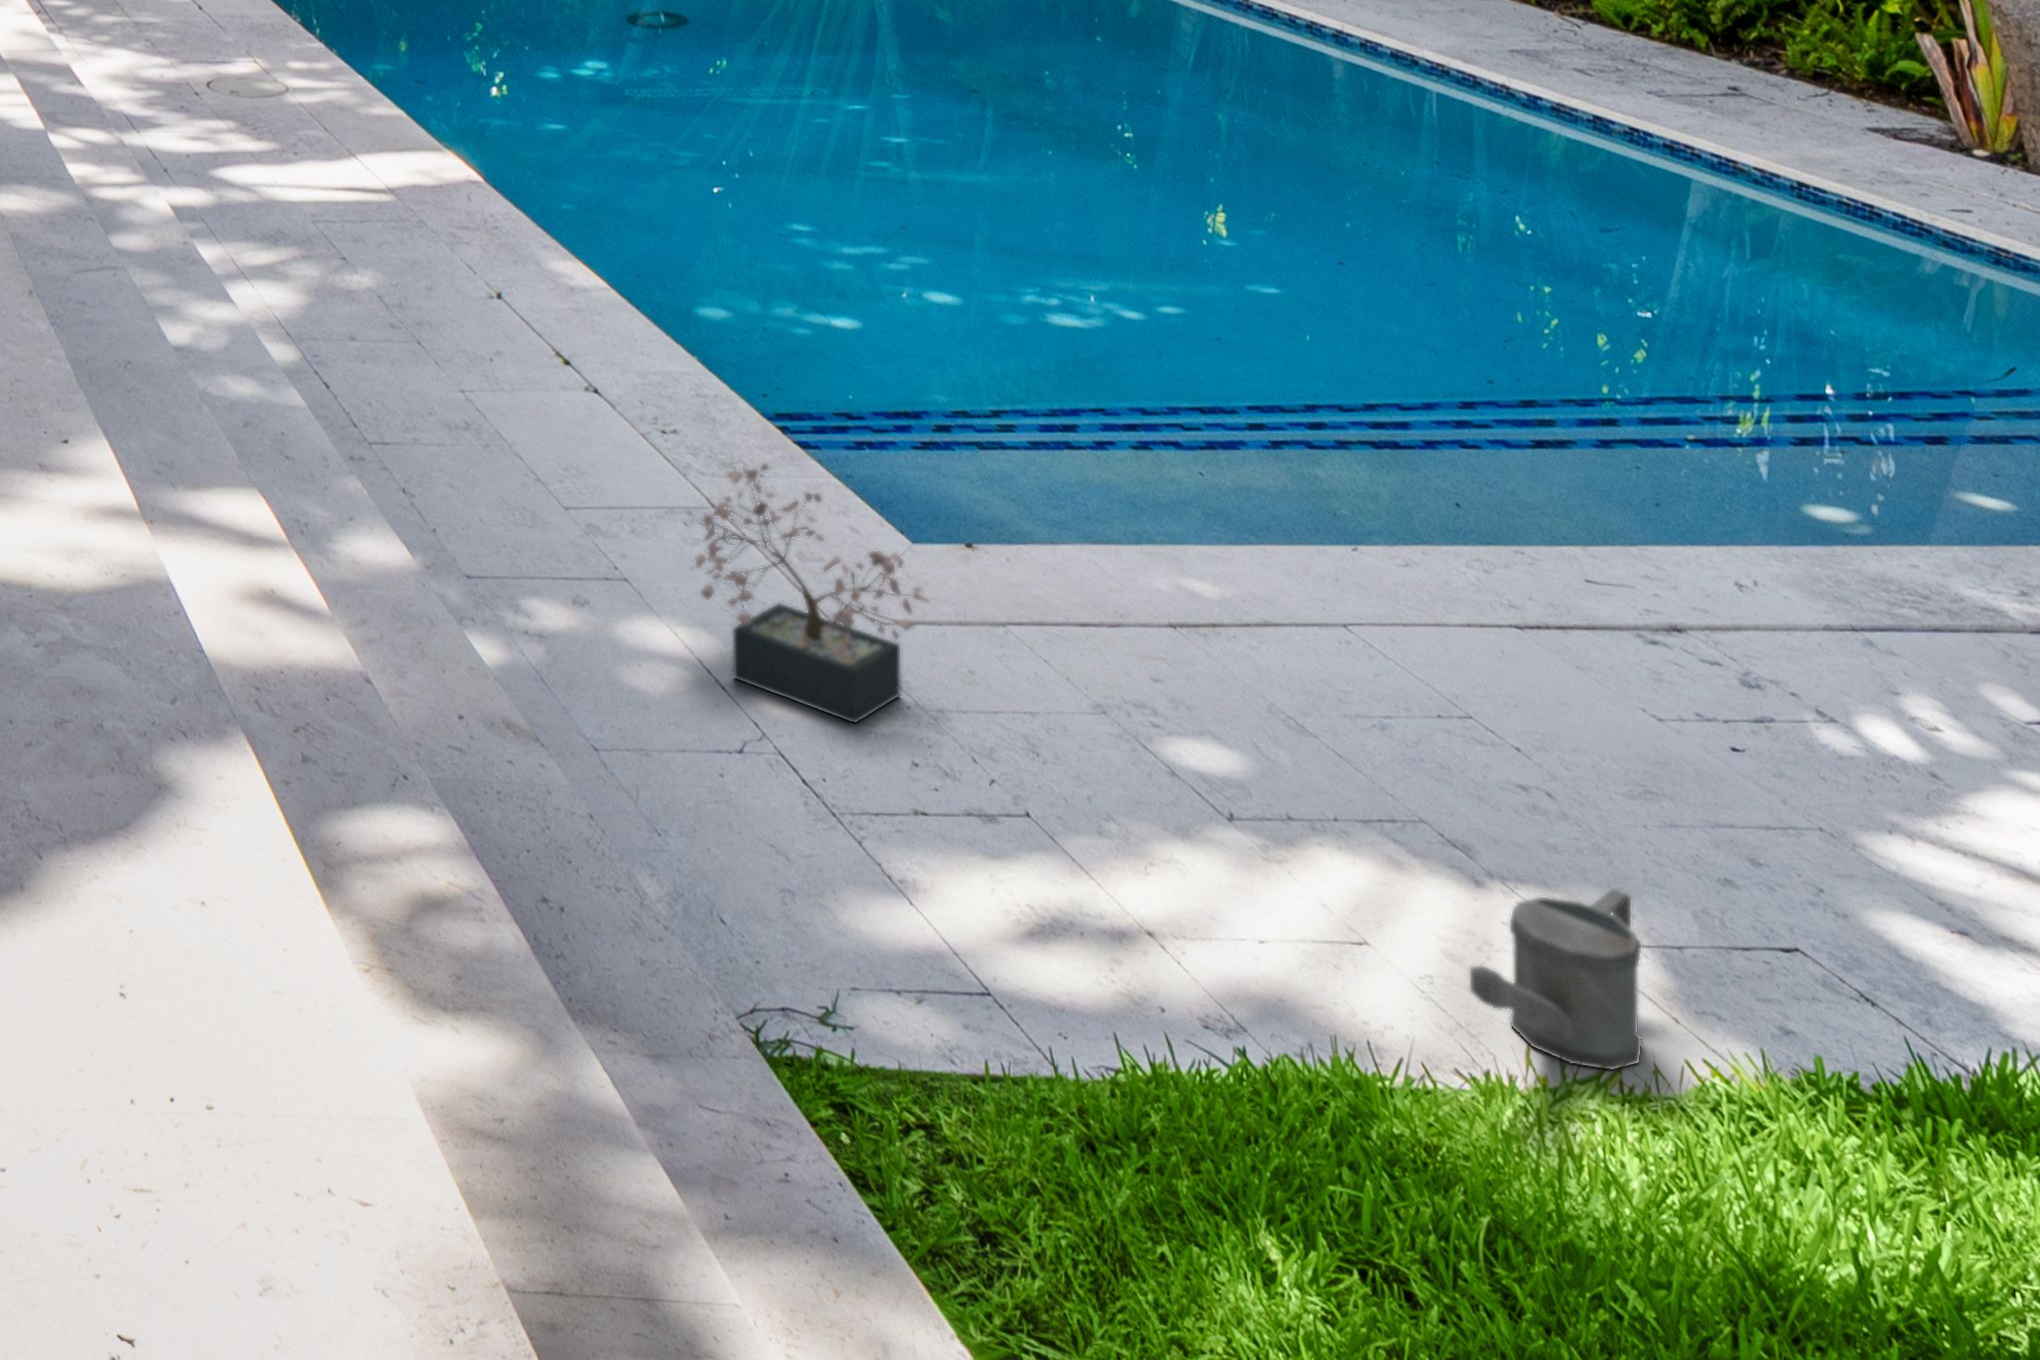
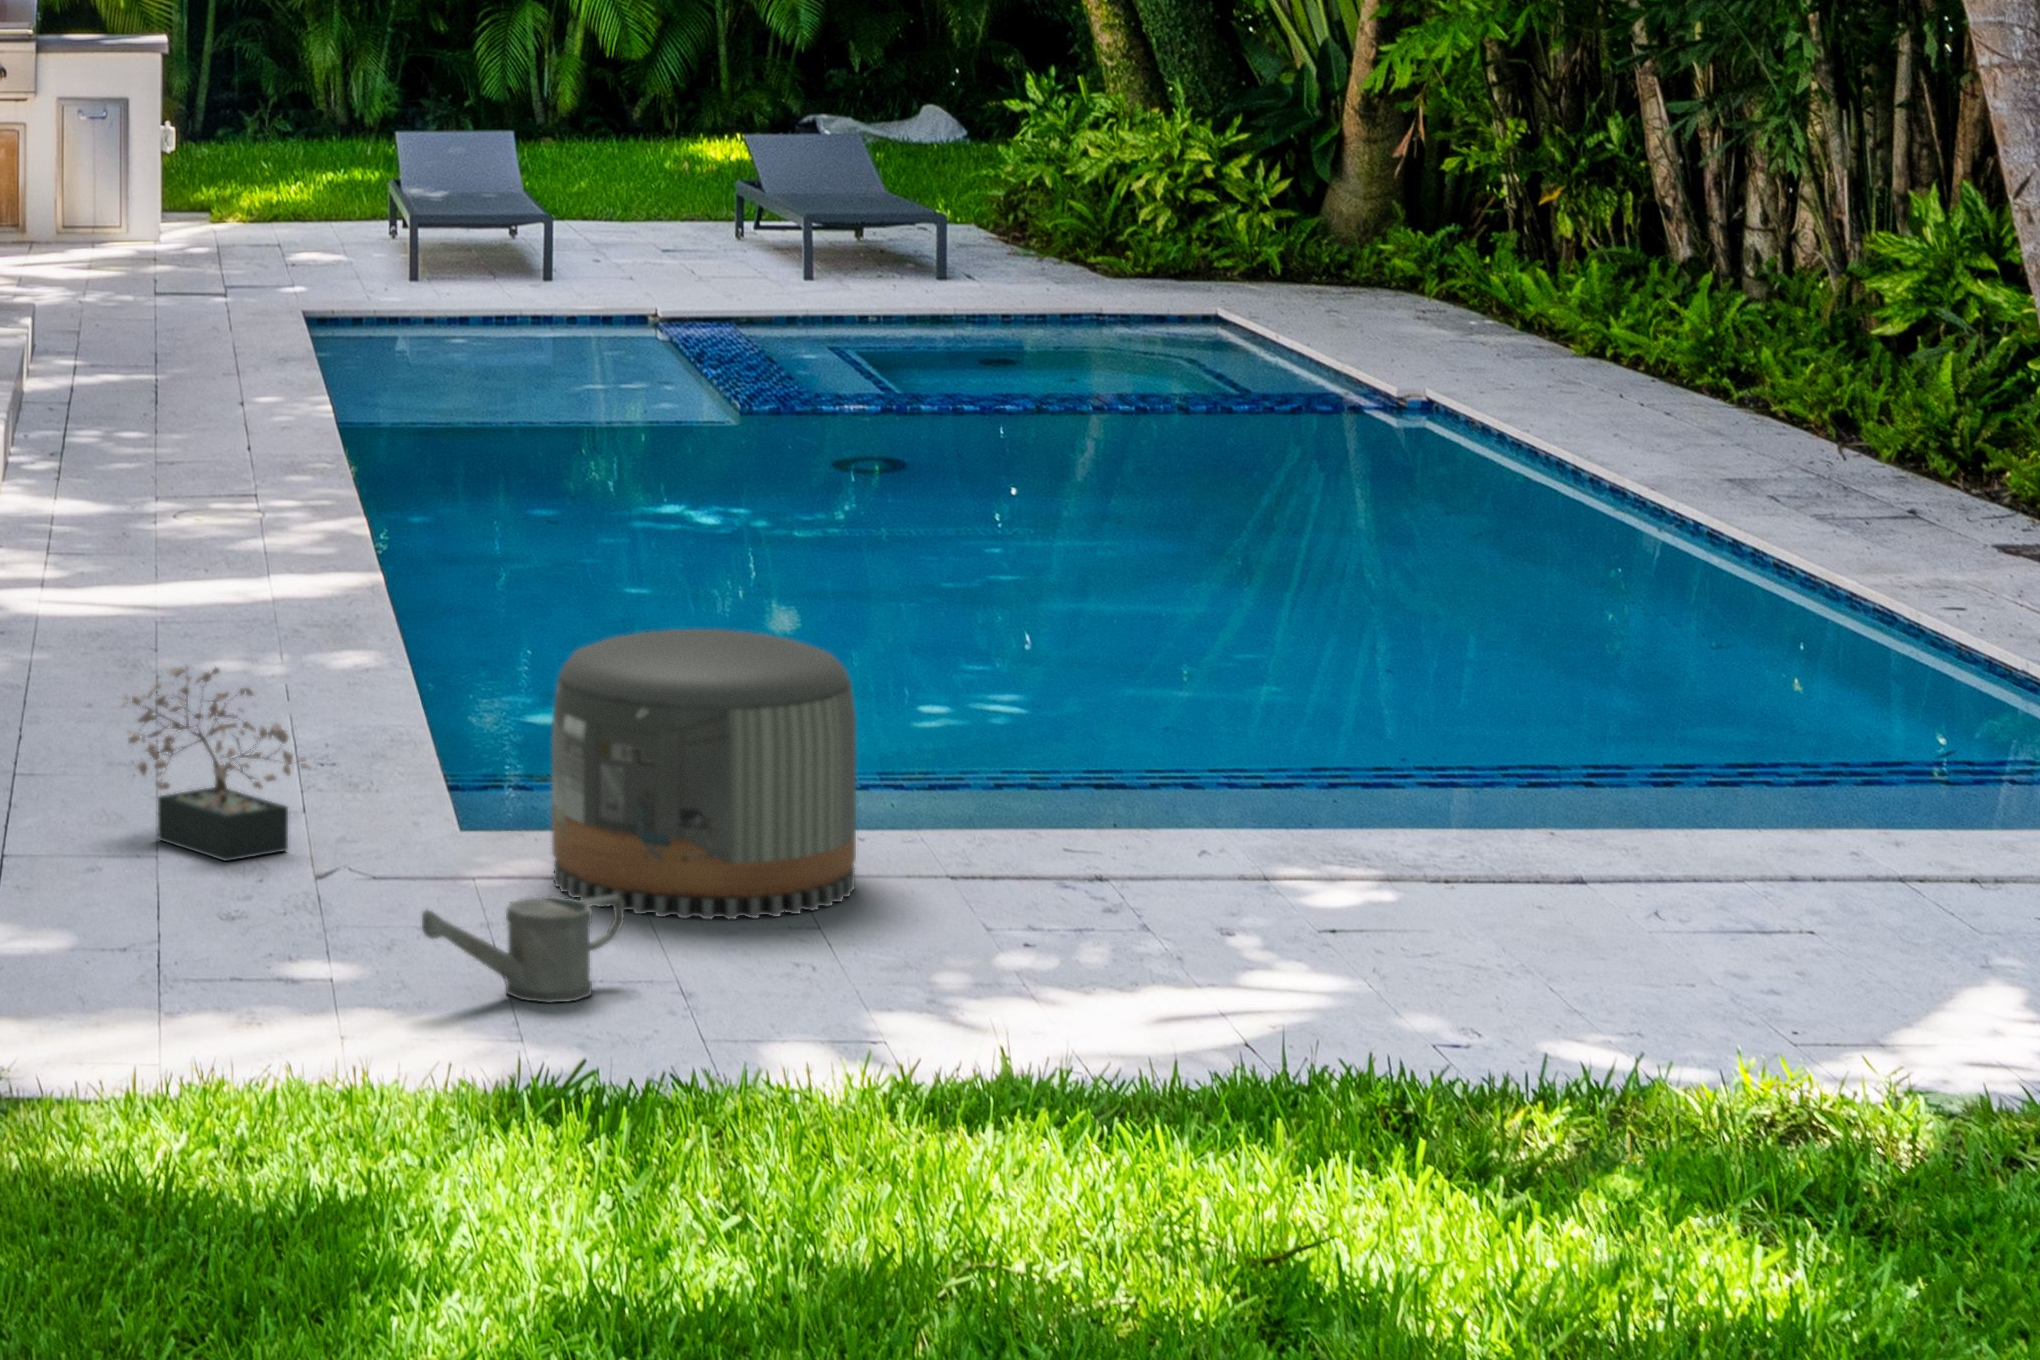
pouf: none [1238,427,1636,831] -> present [552,629,856,919]

